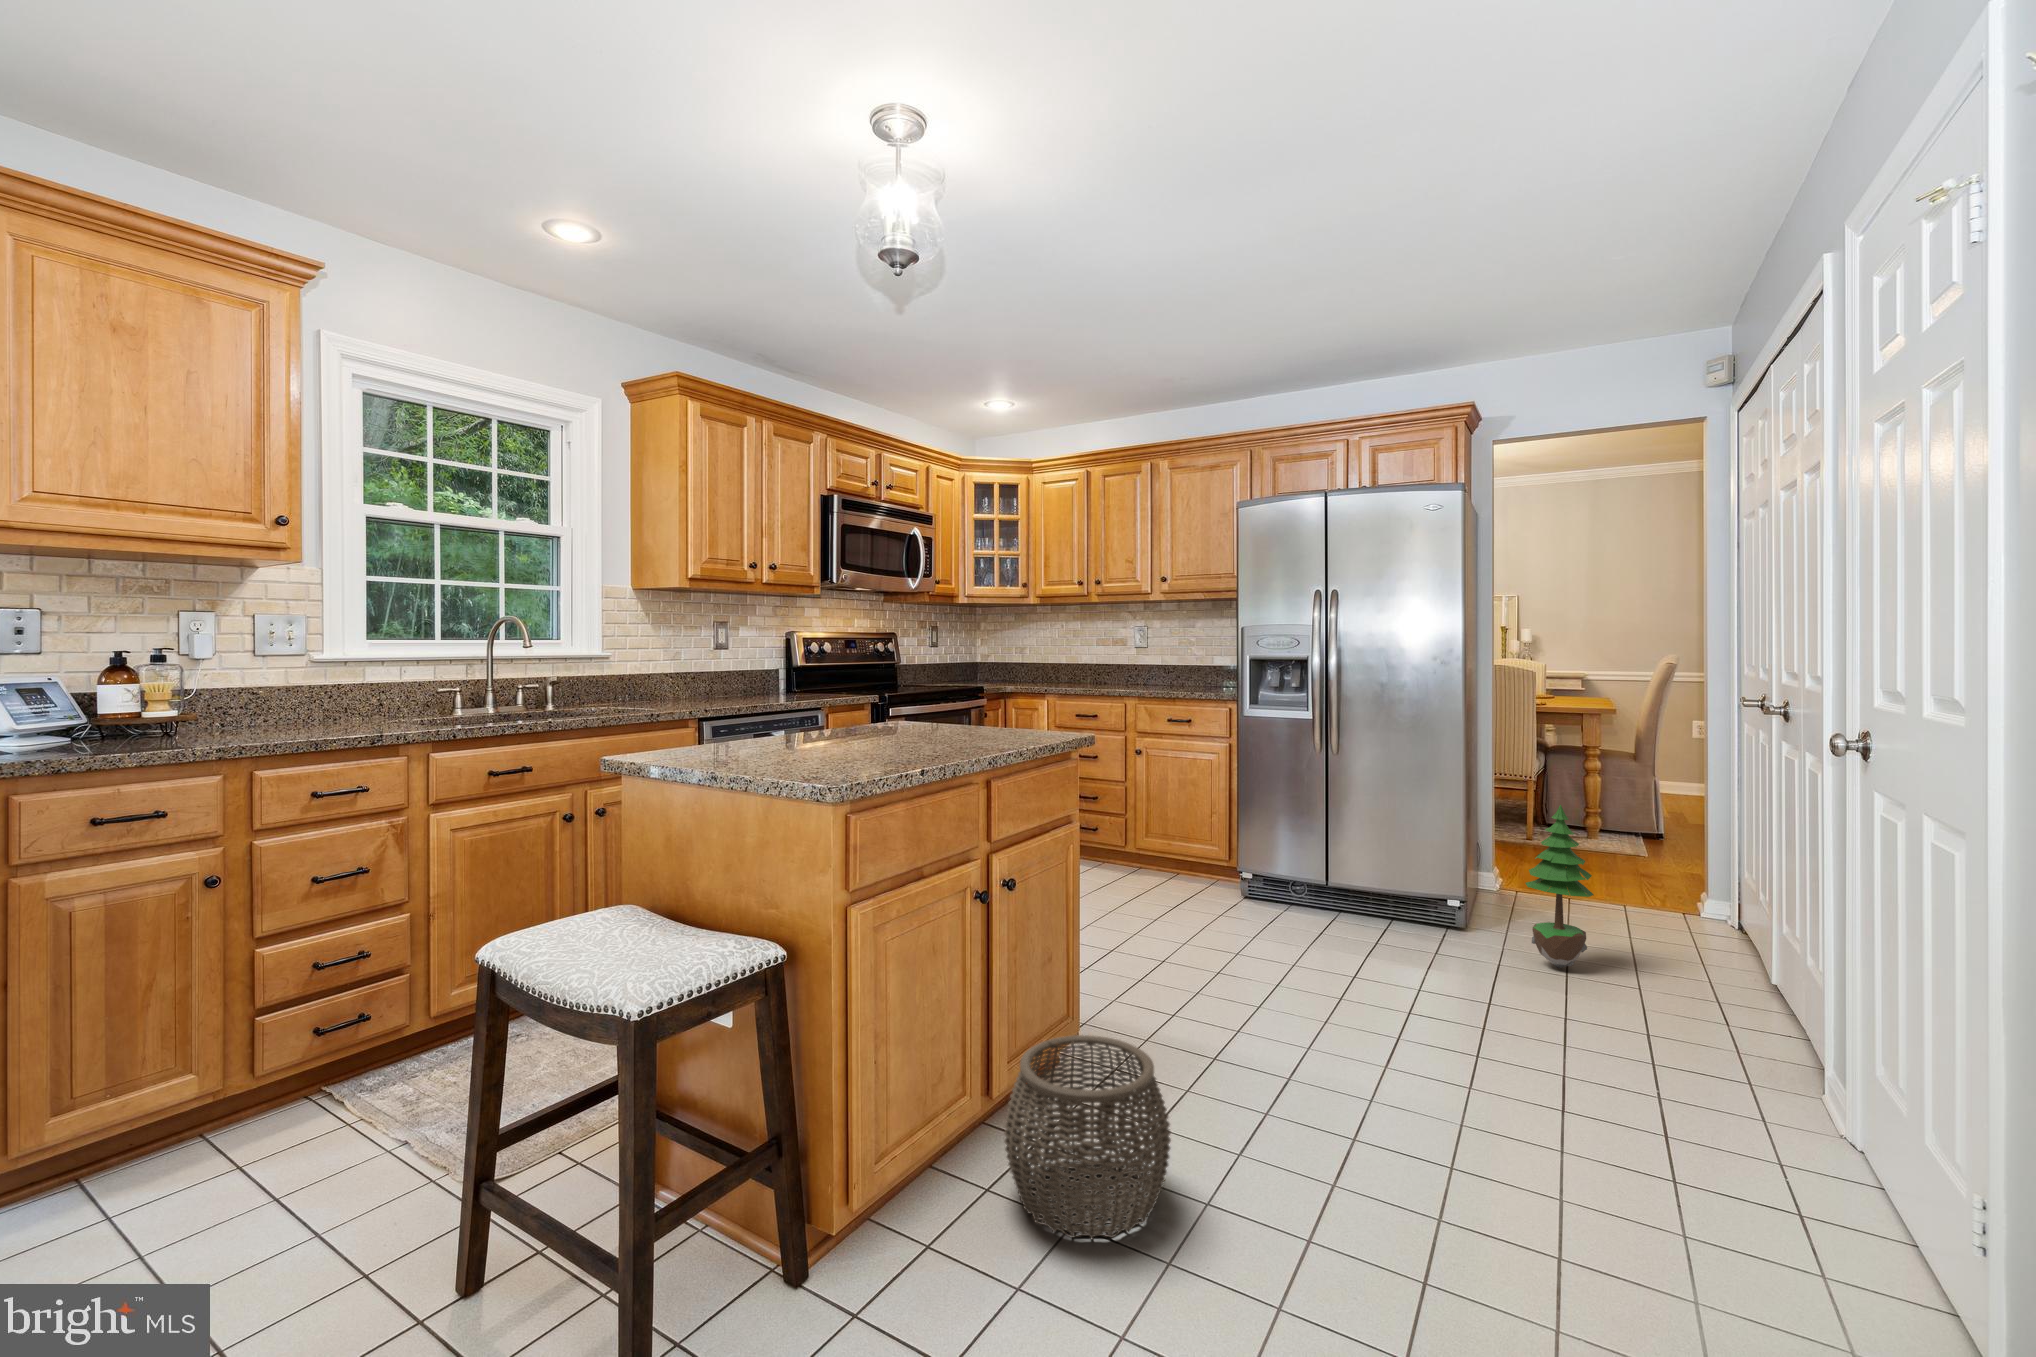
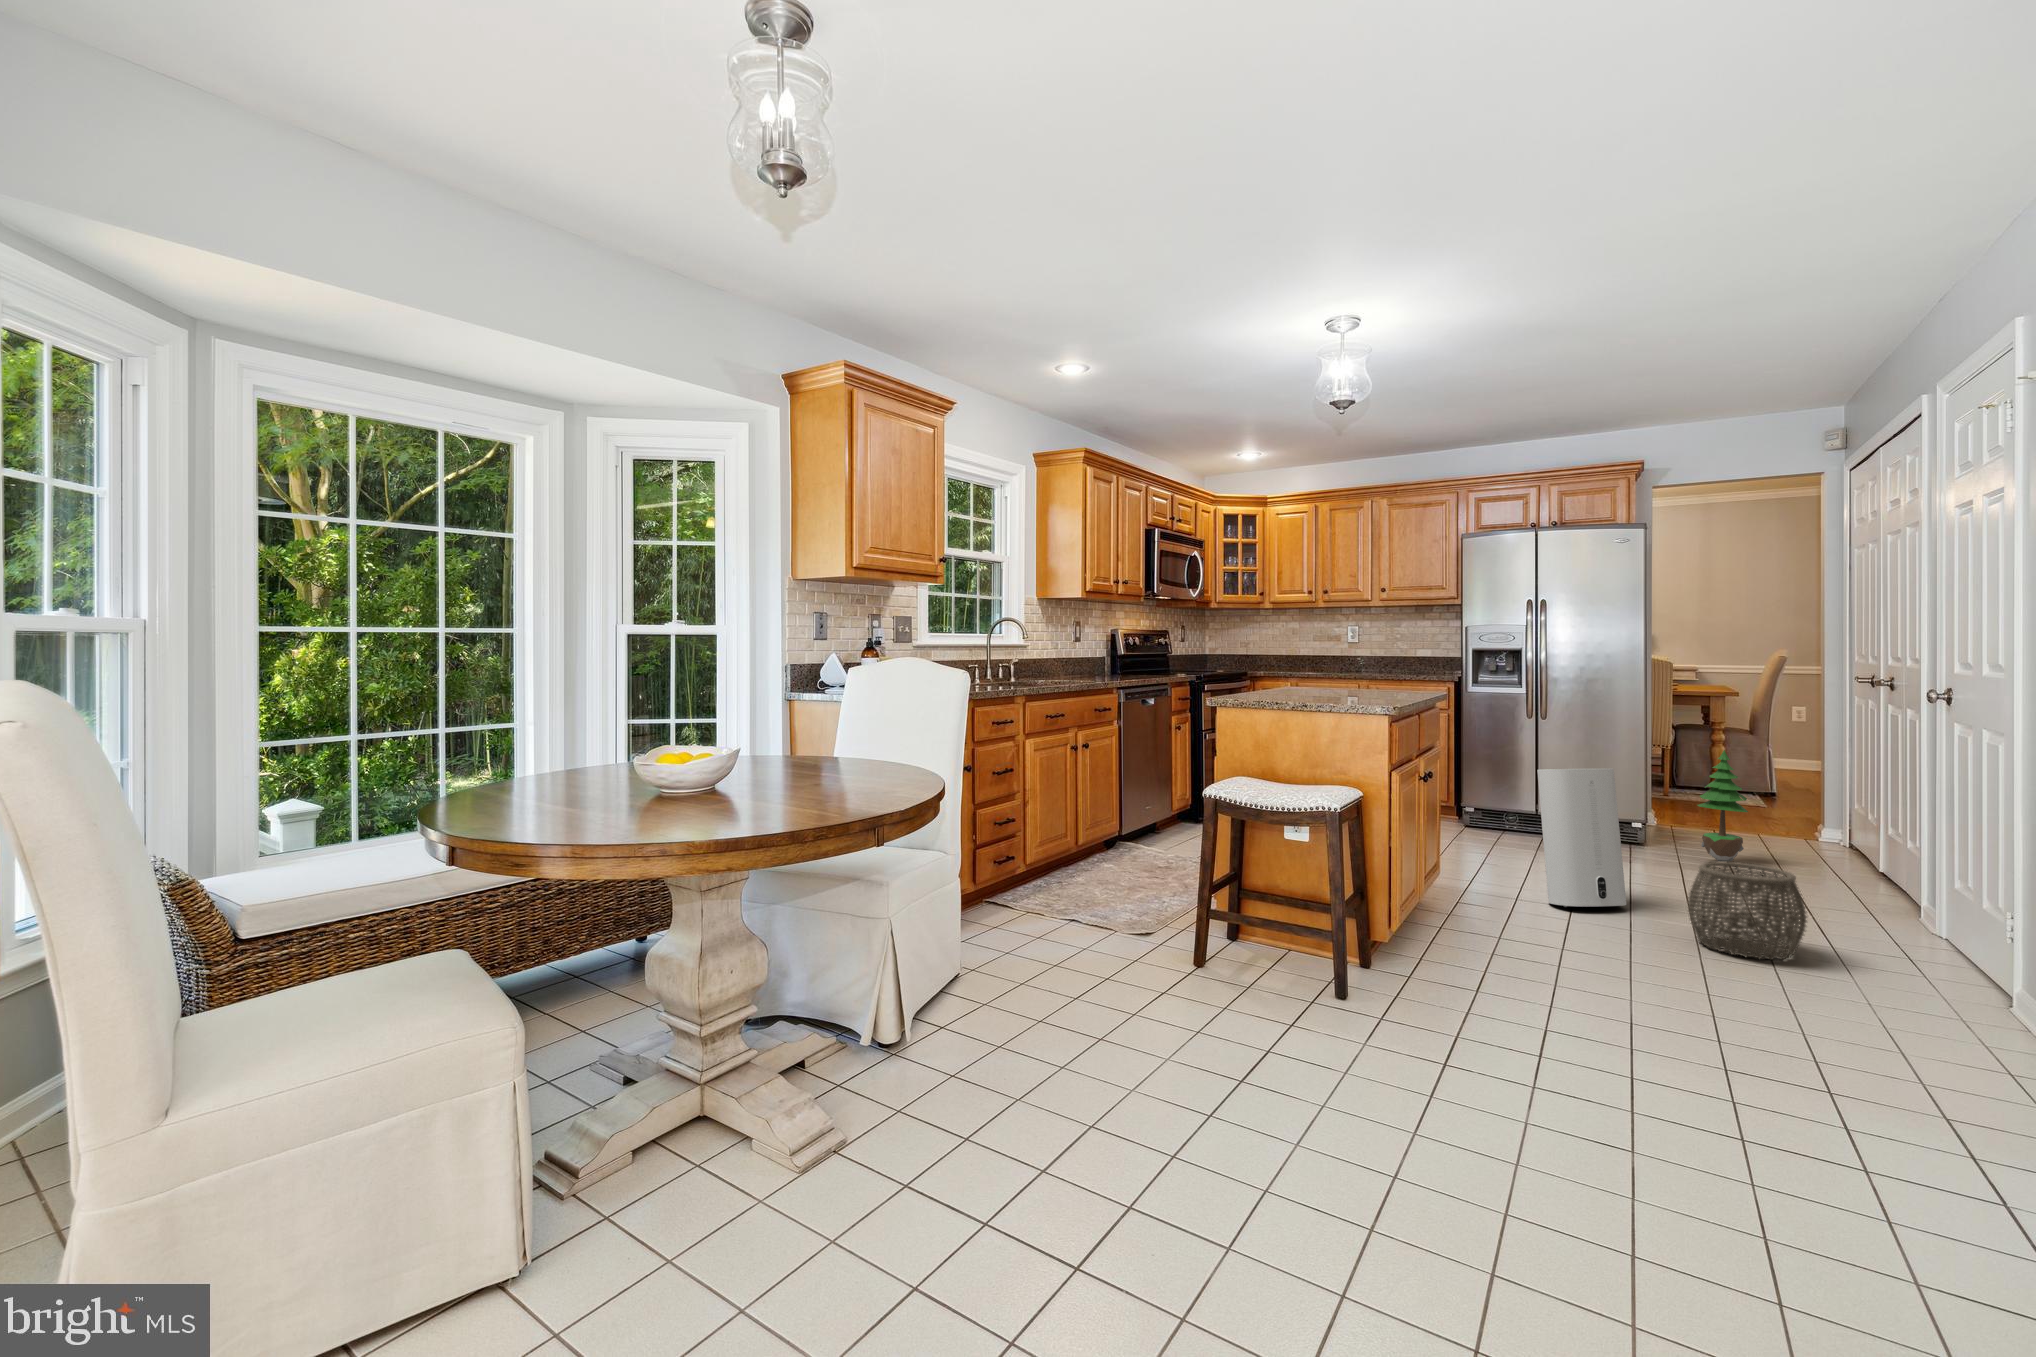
air purifier: none [1245,851,1372,1084] -> present [1537,769,1626,907]
woven basket: present [1004,1035,1171,1239] -> present [1688,862,1807,960]

